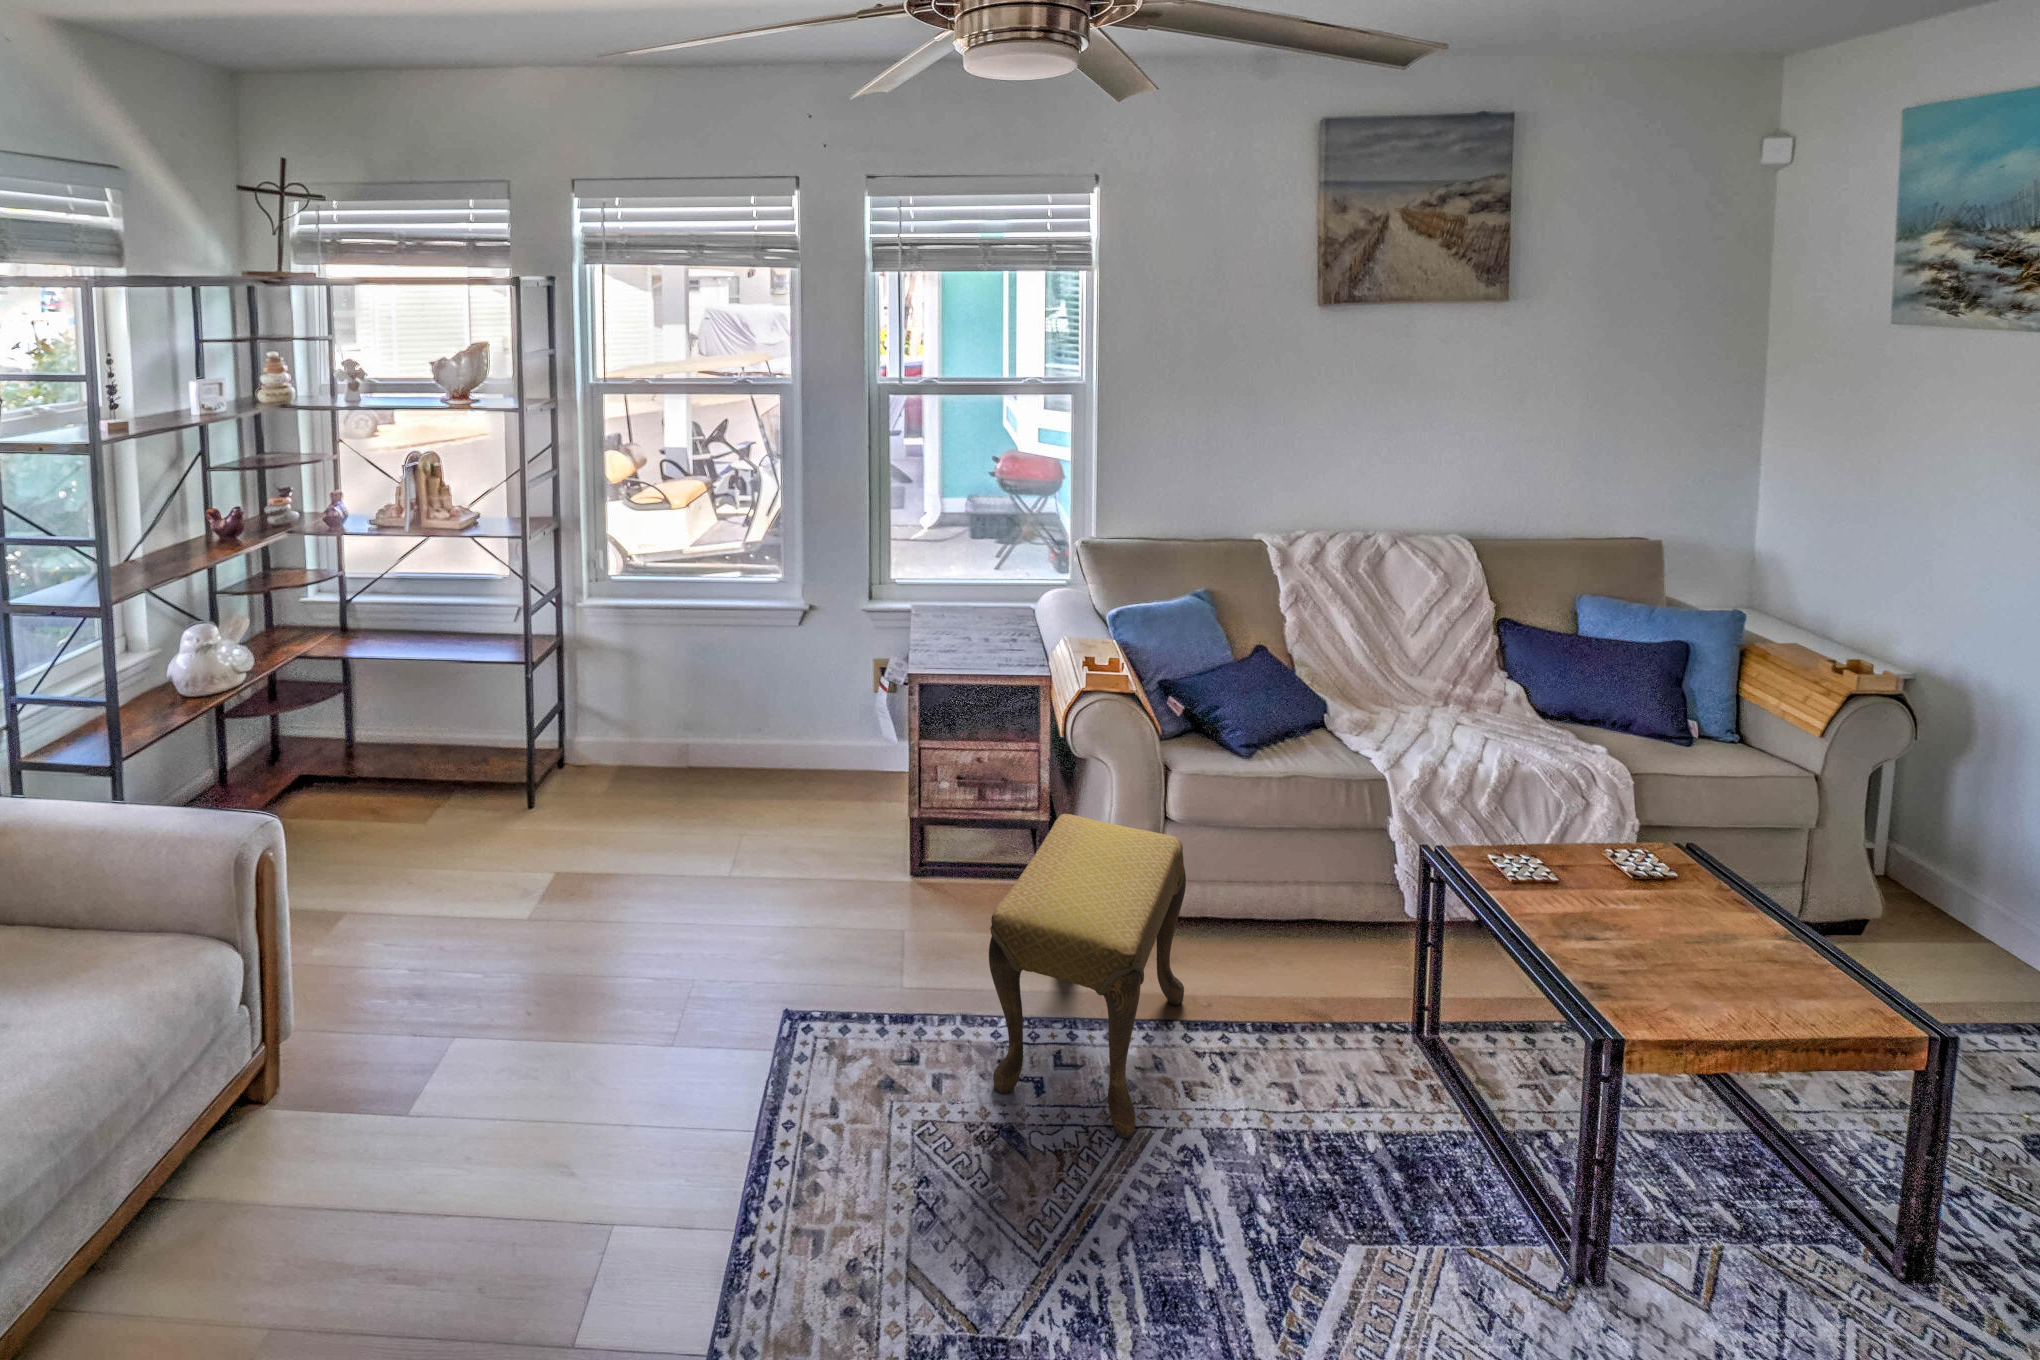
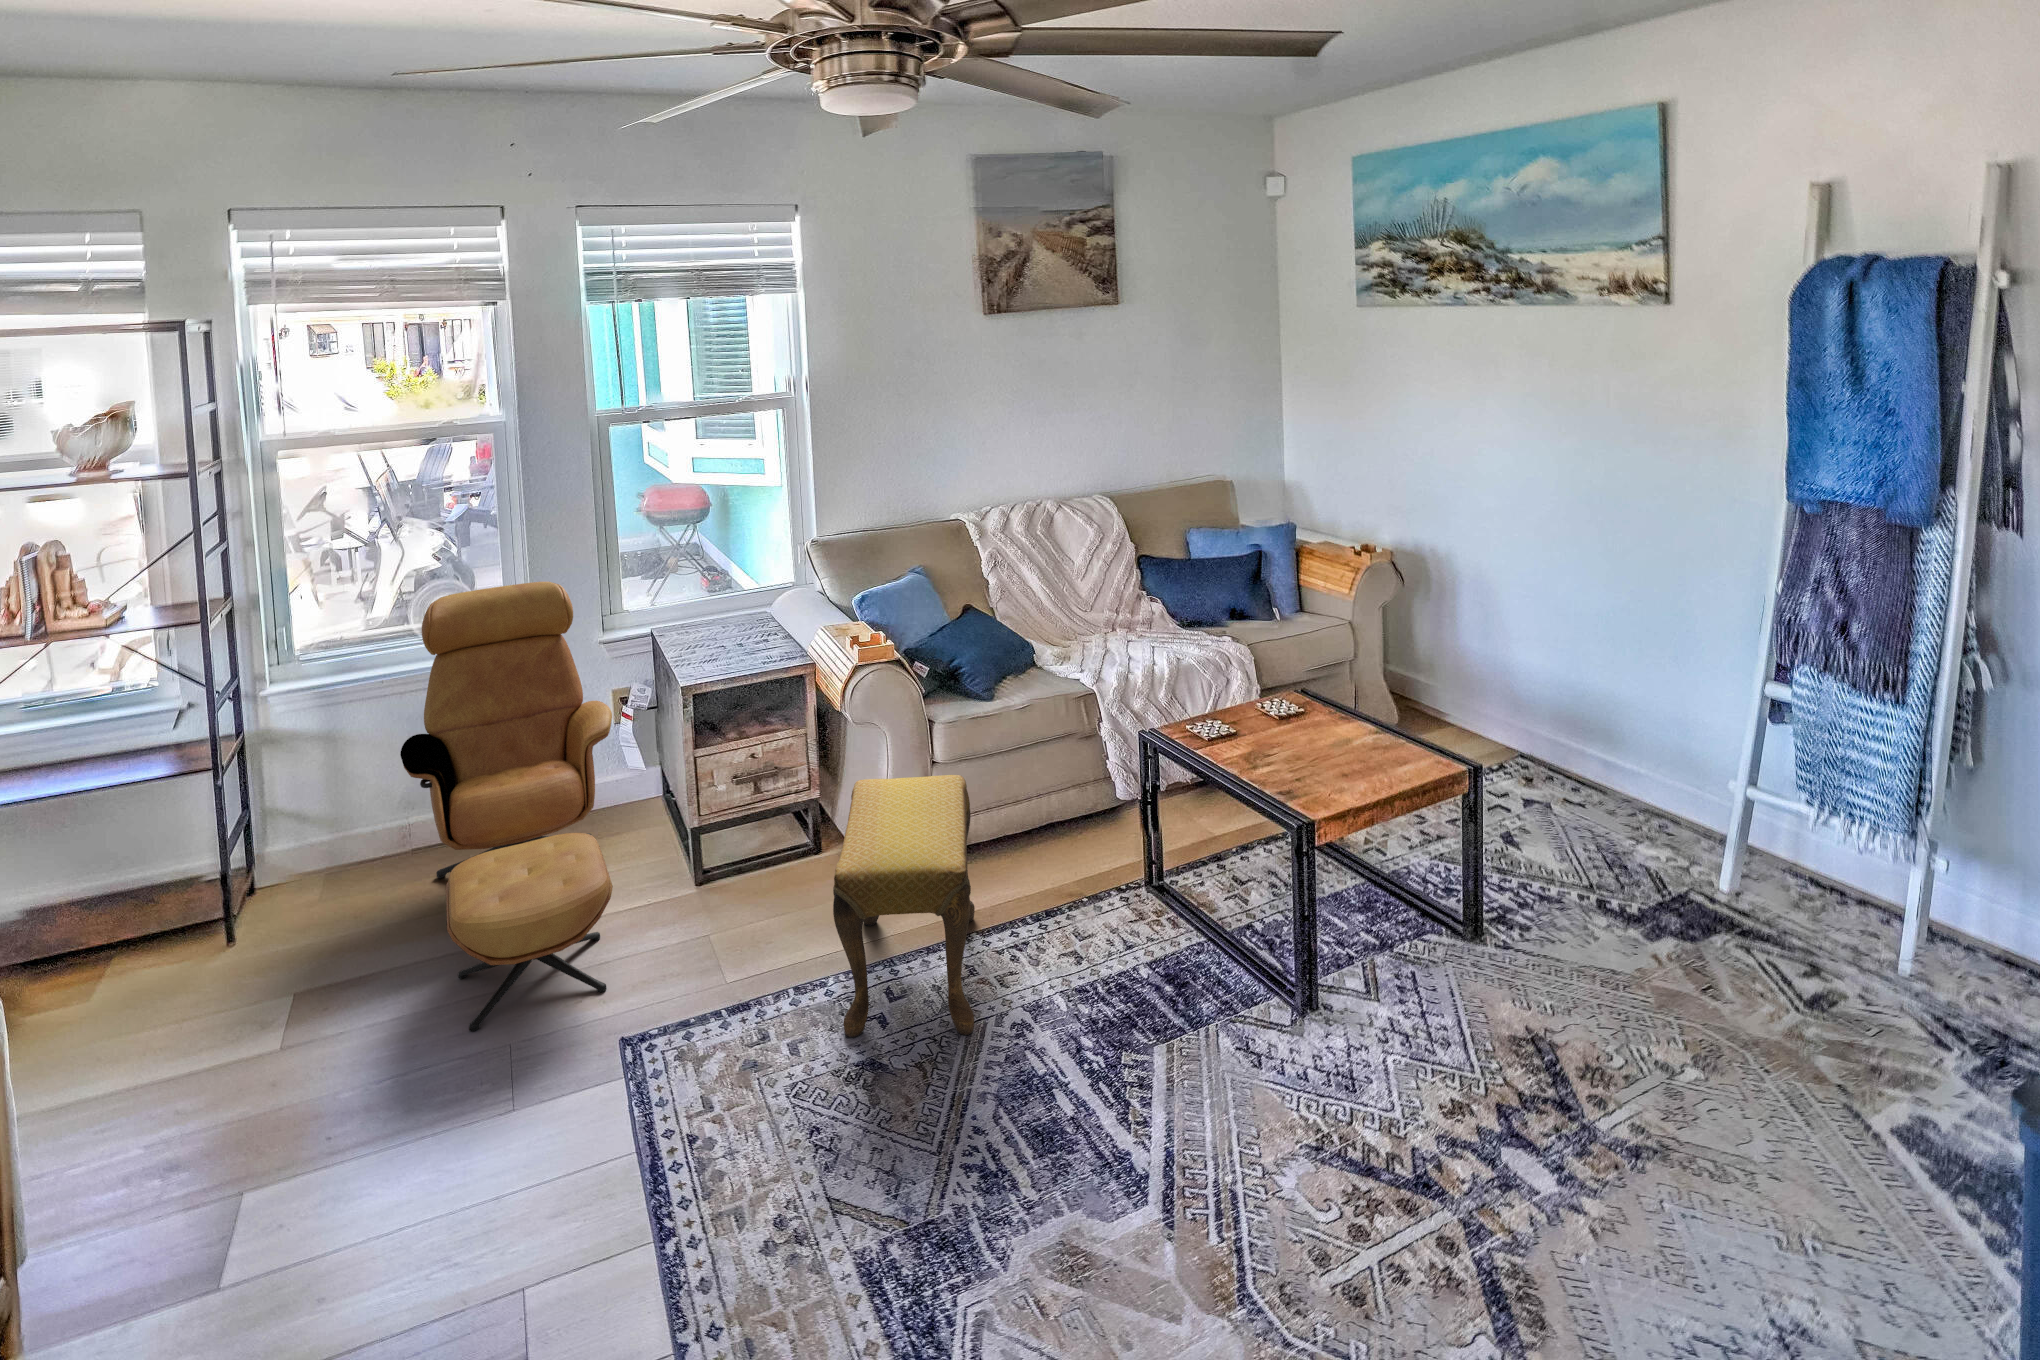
armchair: none [657,540,858,956] -> present [400,582,613,1031]

